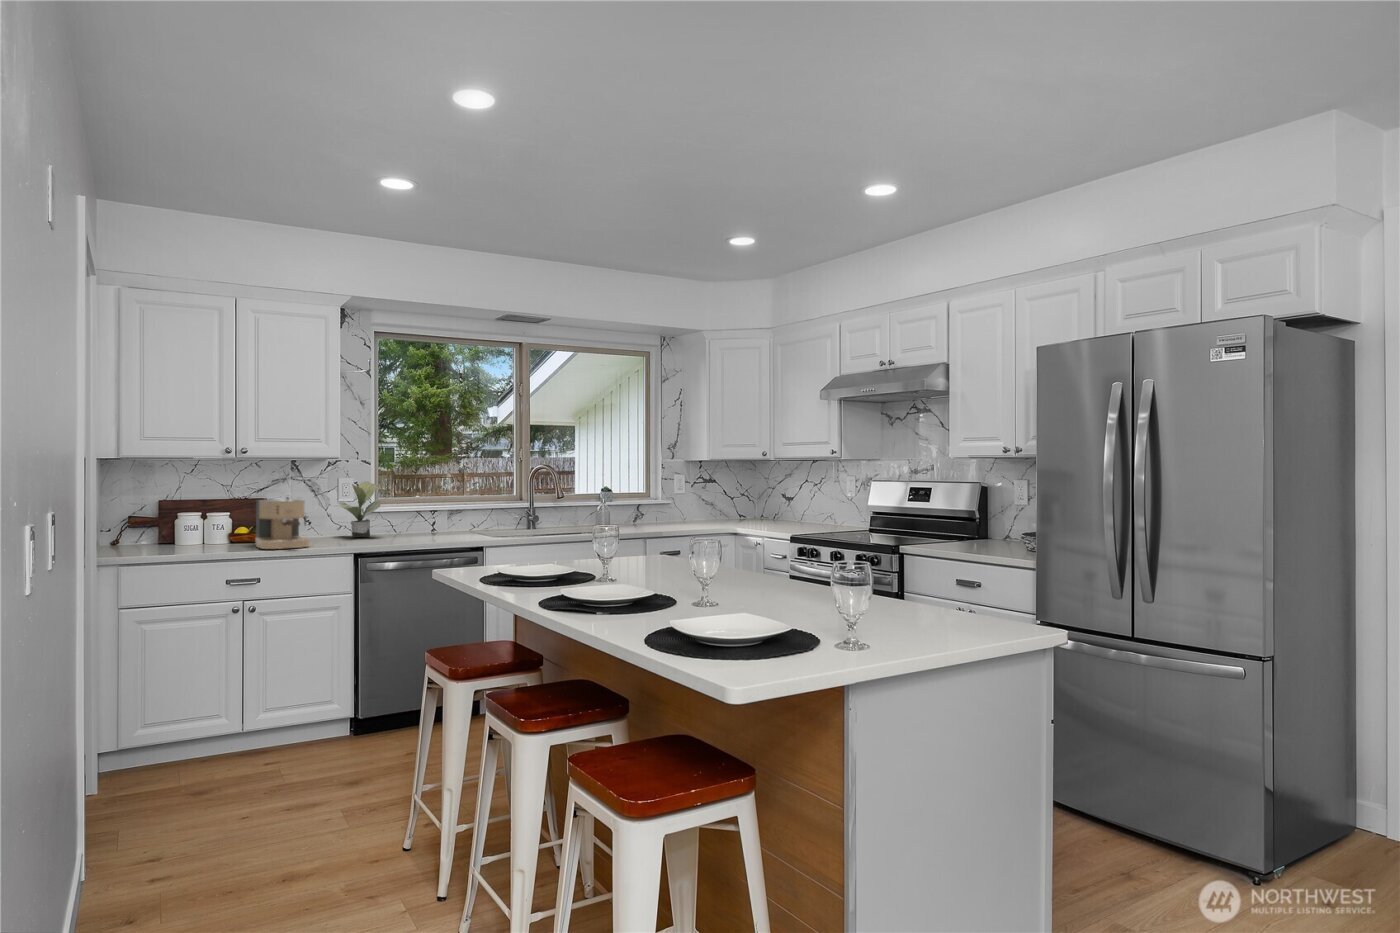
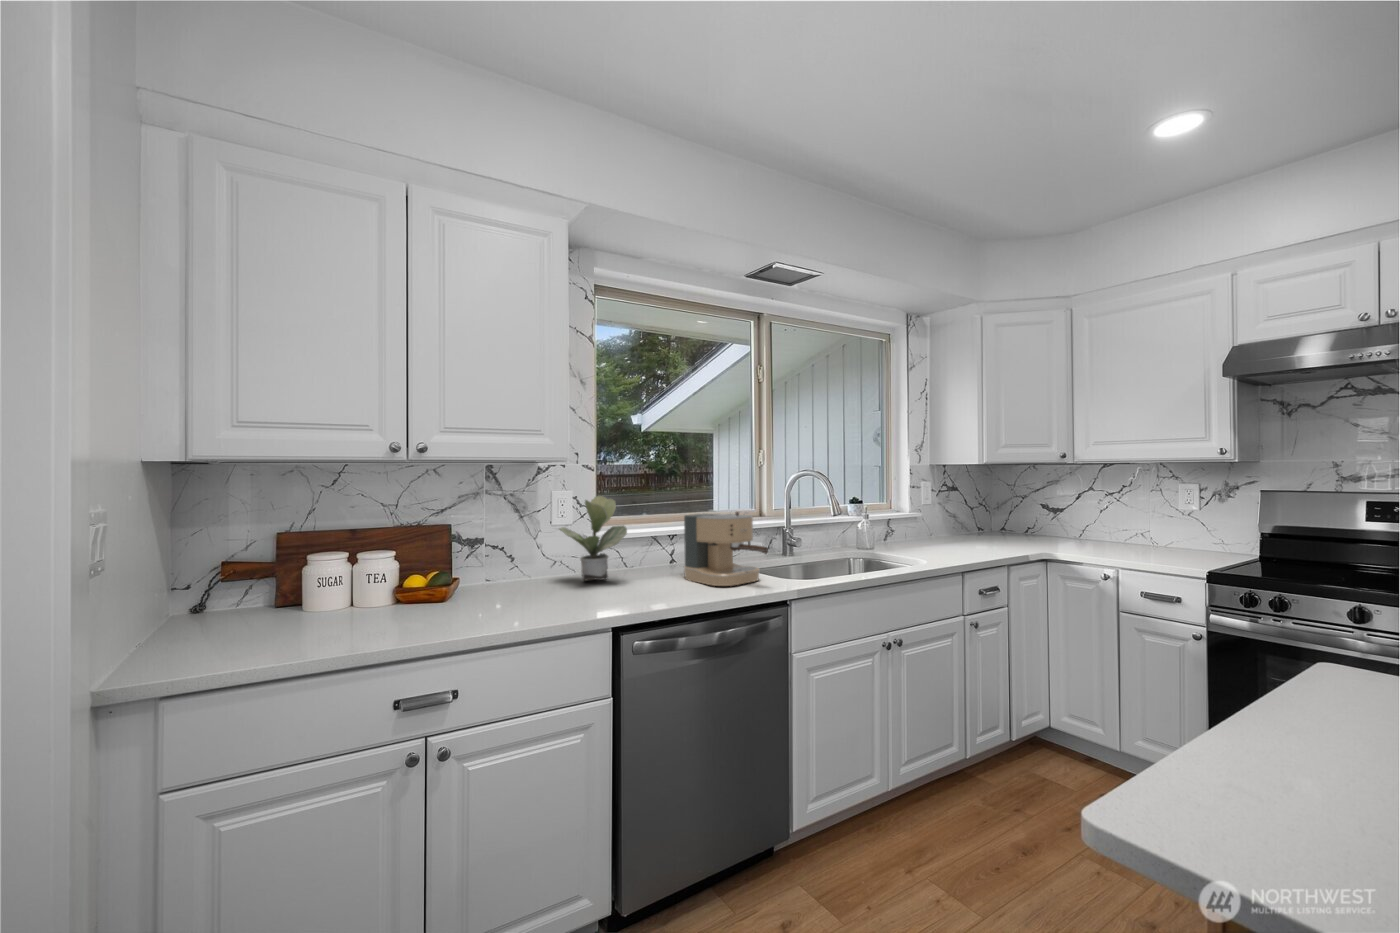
coffee maker: present [256,497,310,549] -> present [684,512,768,586]

